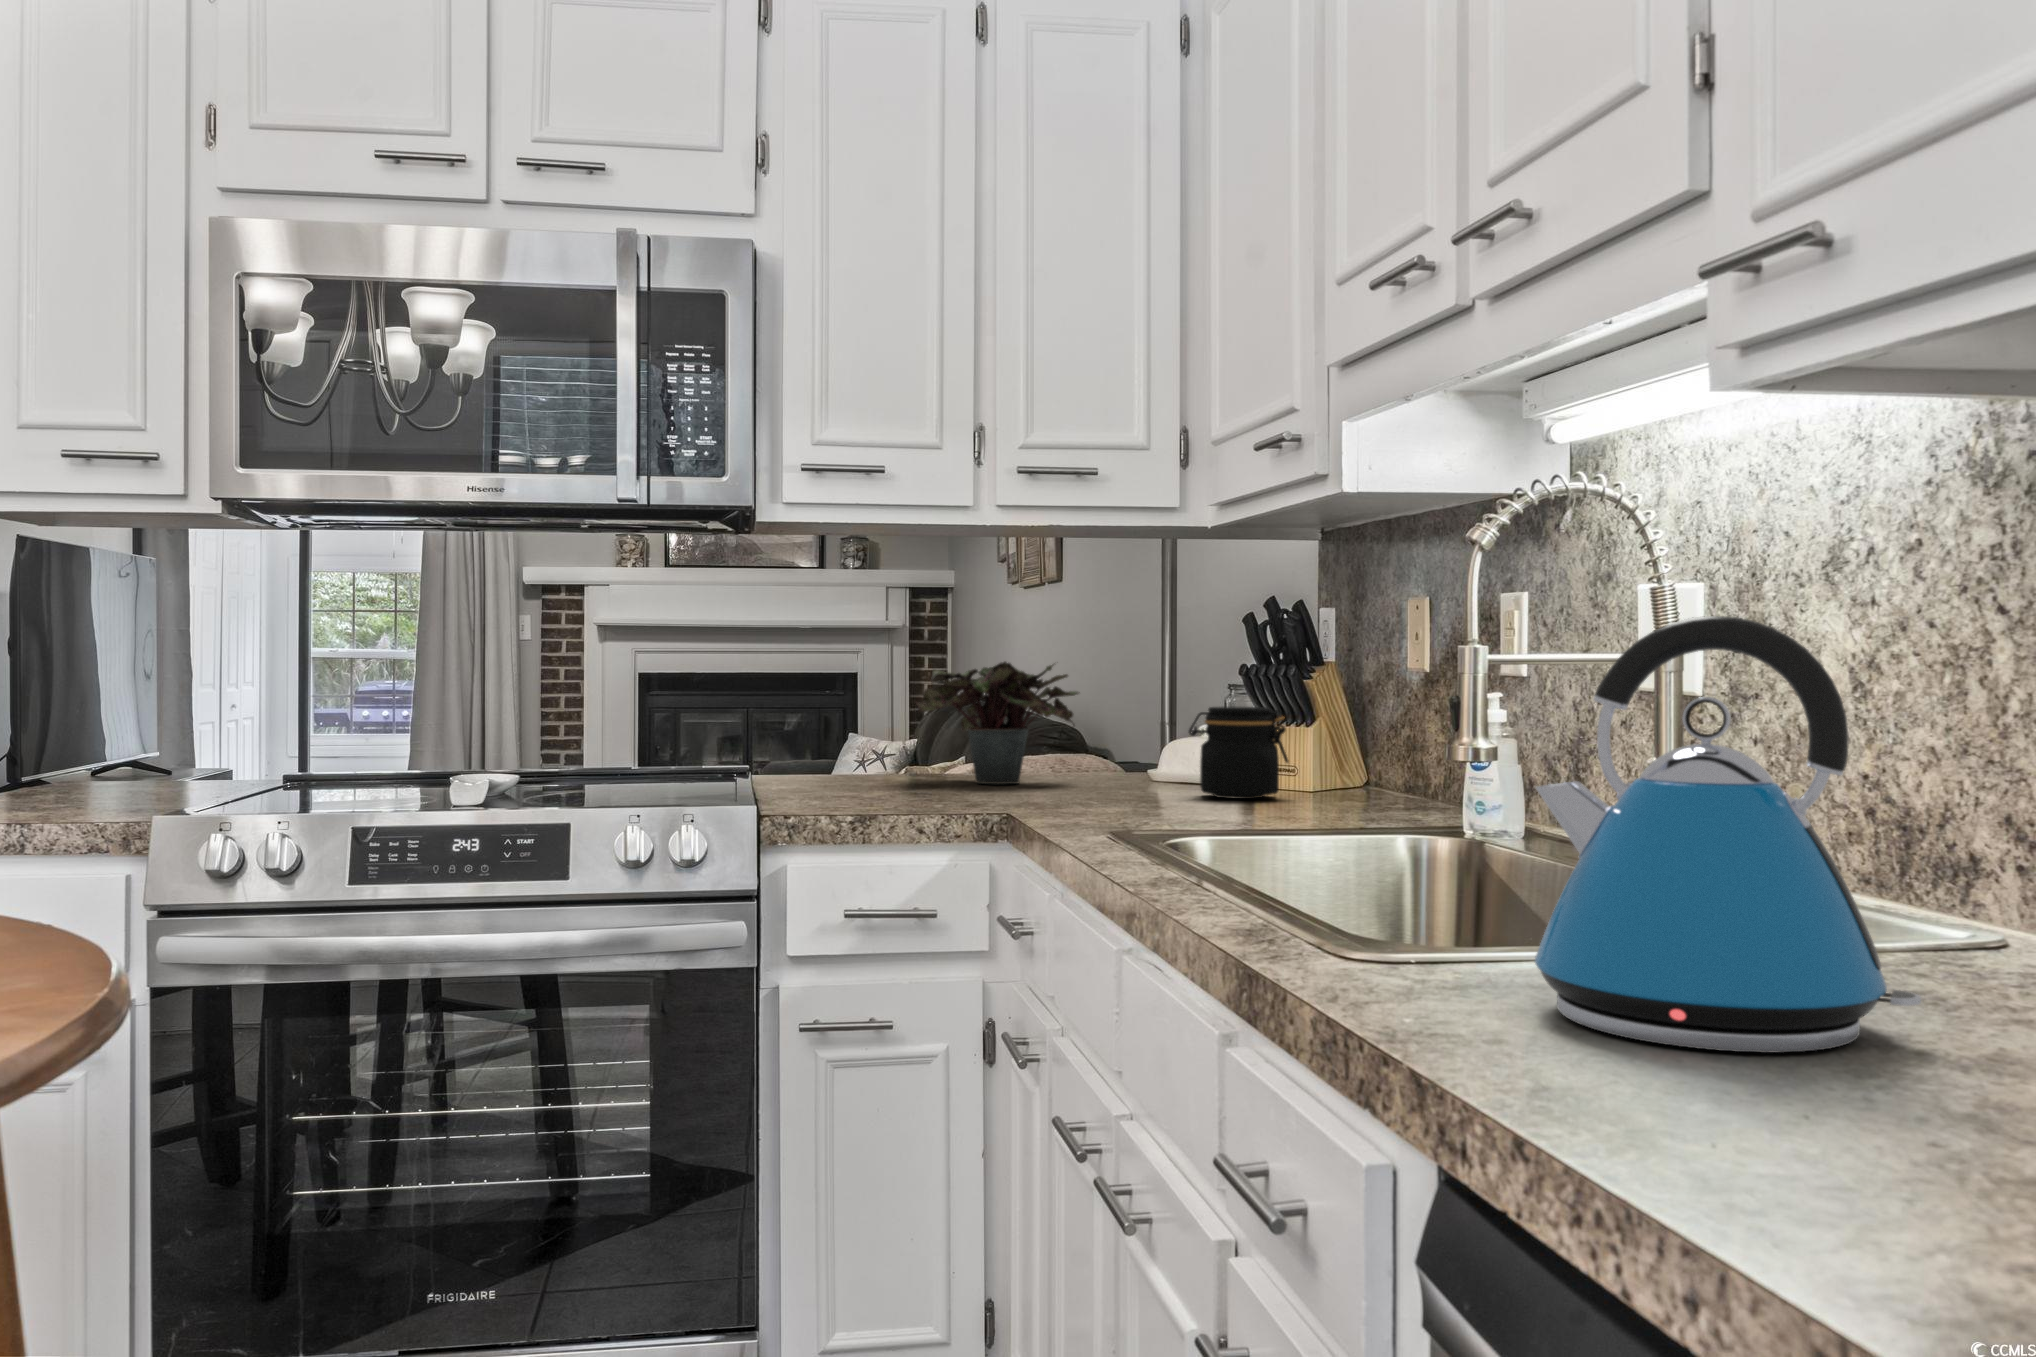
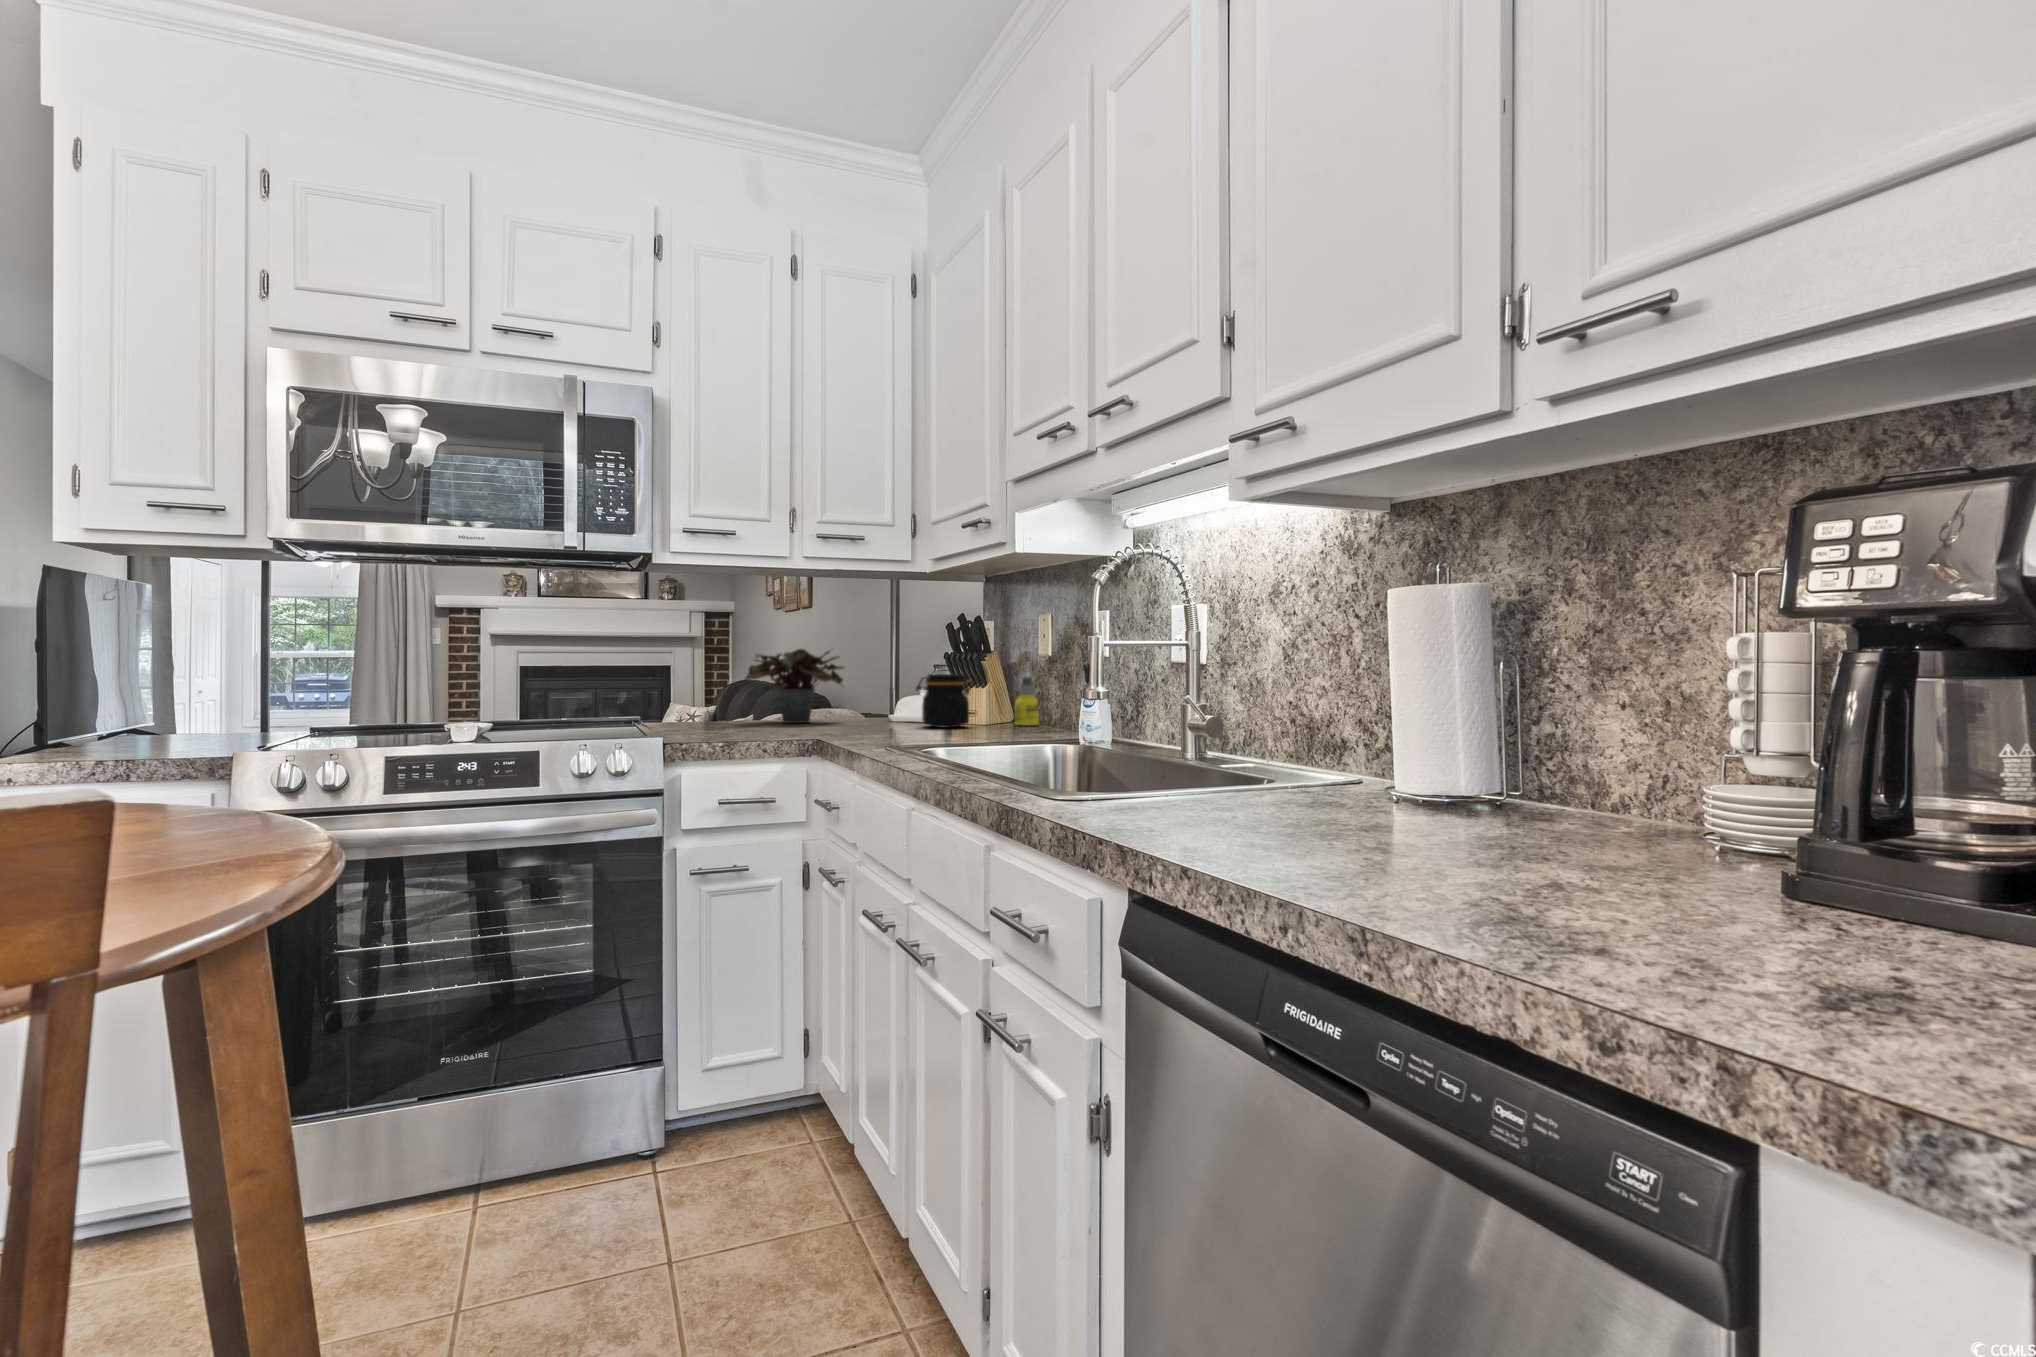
kettle: present [1535,616,1921,1053] -> none [1162,619,1341,829]
bottle: none [1364,714,1407,799] -> present [1015,677,1039,726]

